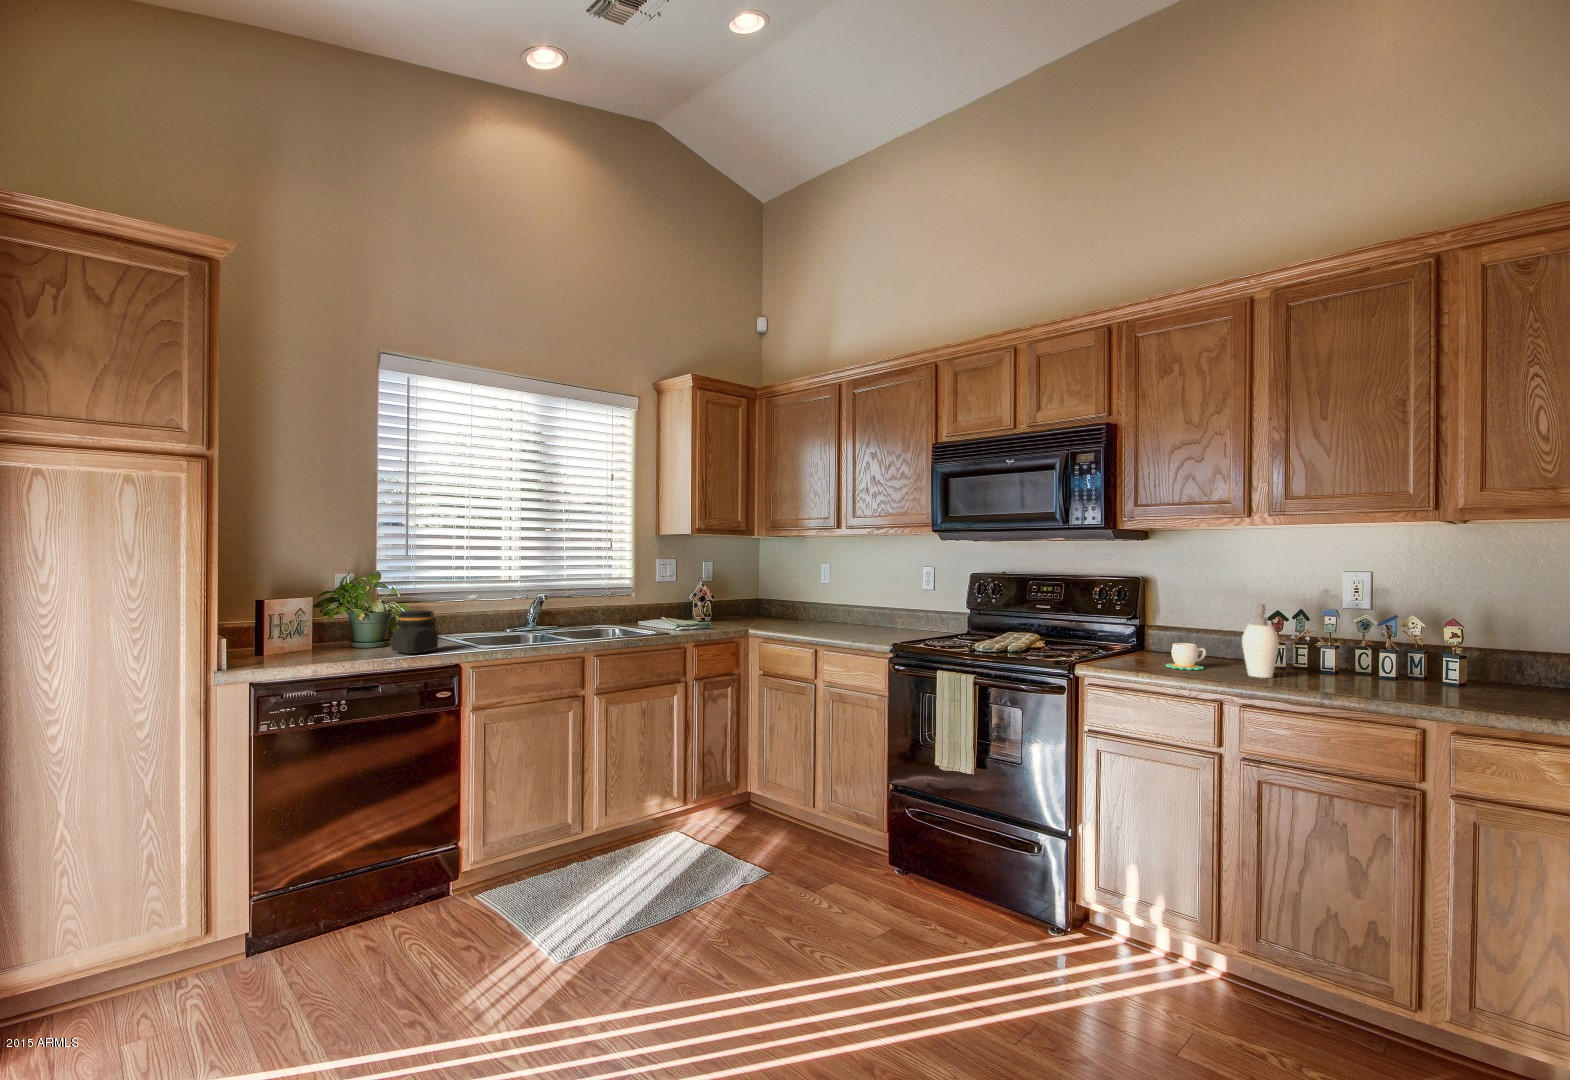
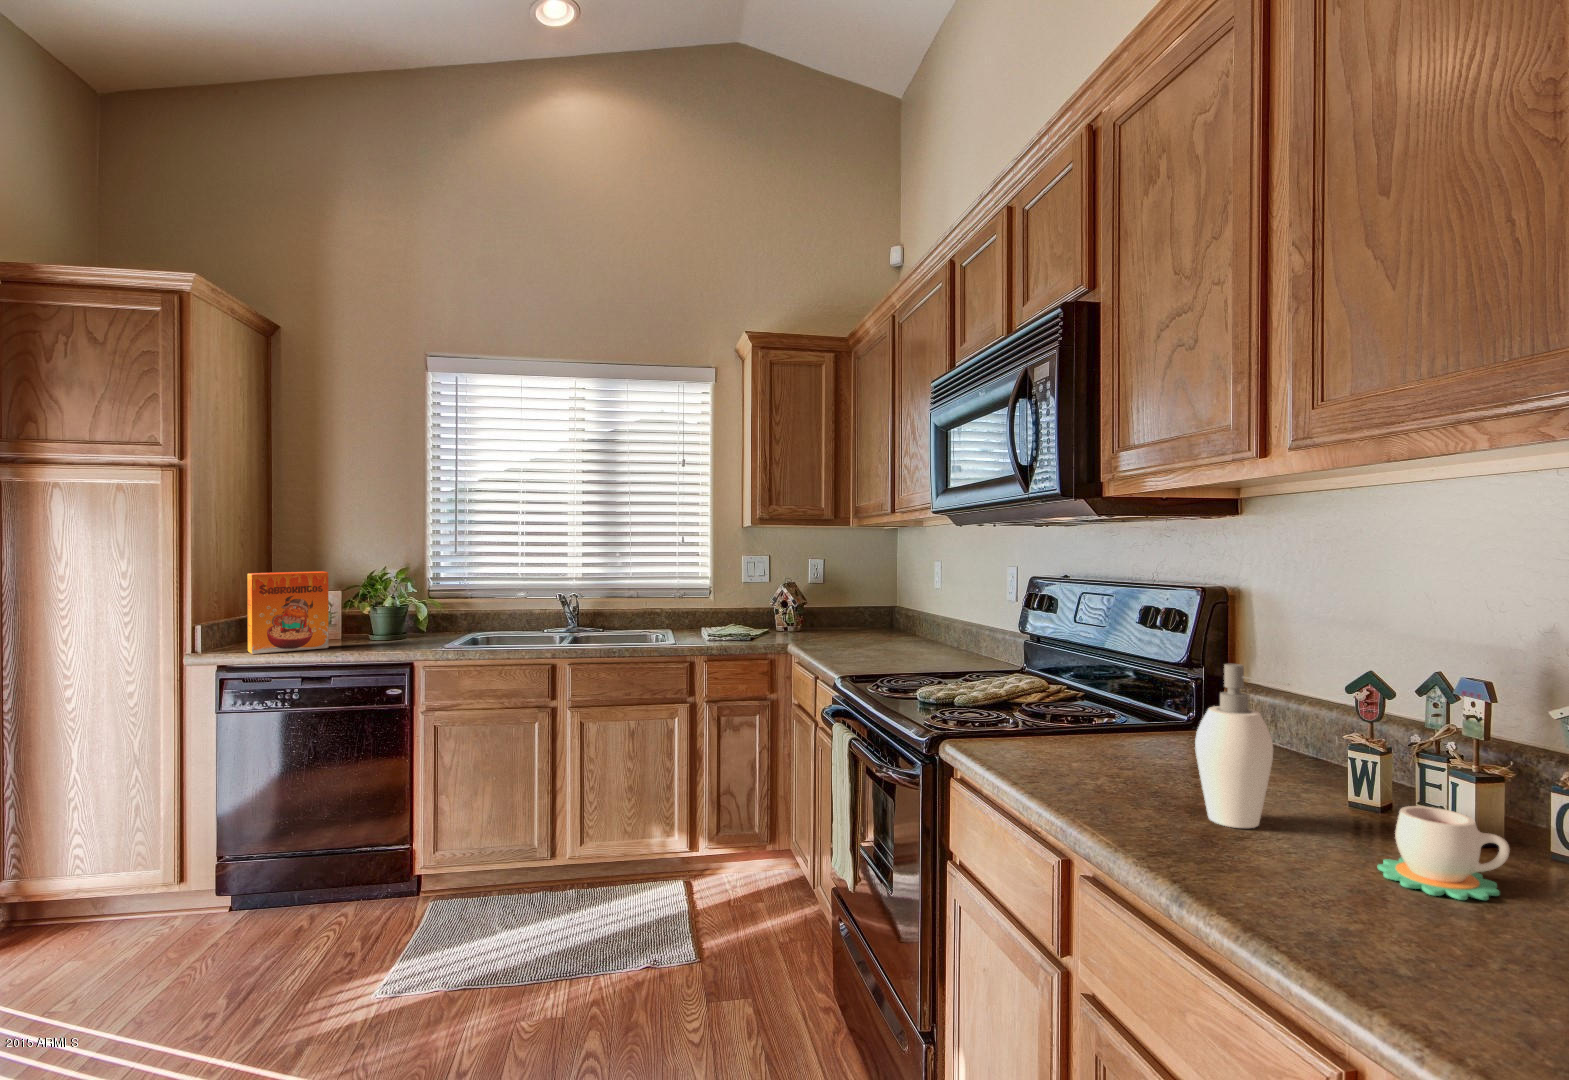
cereal box: none [264,577,346,668] -> present [247,571,329,654]
jar: present [391,610,438,654] -> none [368,606,418,648]
mug: present [1166,643,1206,670] -> present [1378,806,1509,900]

